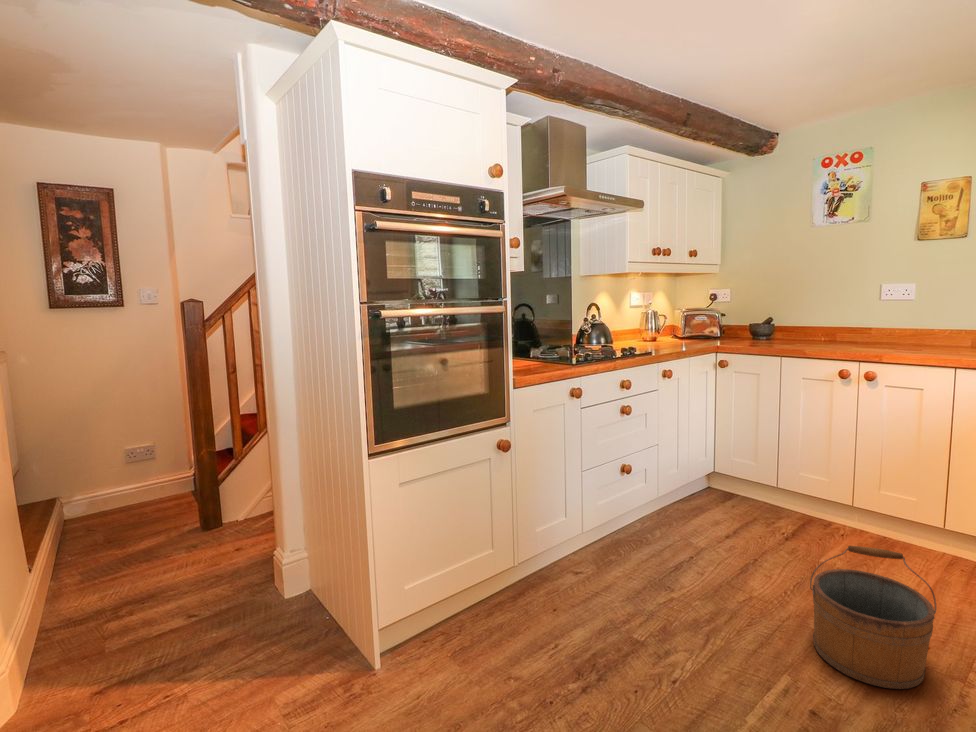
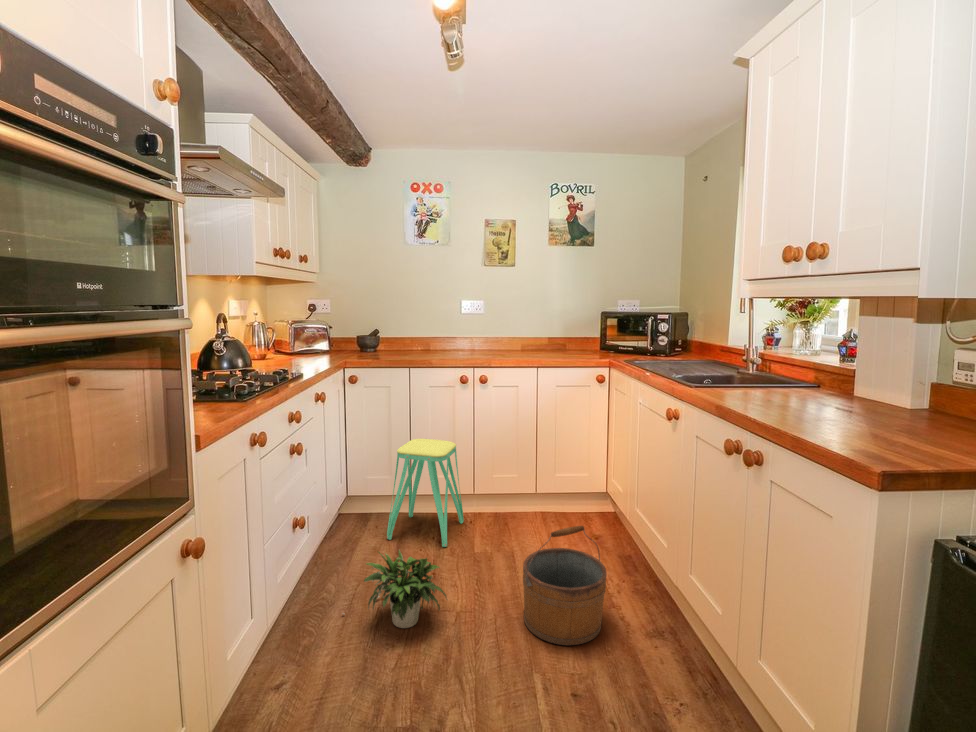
stool: none [730,431,828,546] -> present [387,439,464,547]
potted plant: none [646,512,735,588] -> present [342,550,446,628]

